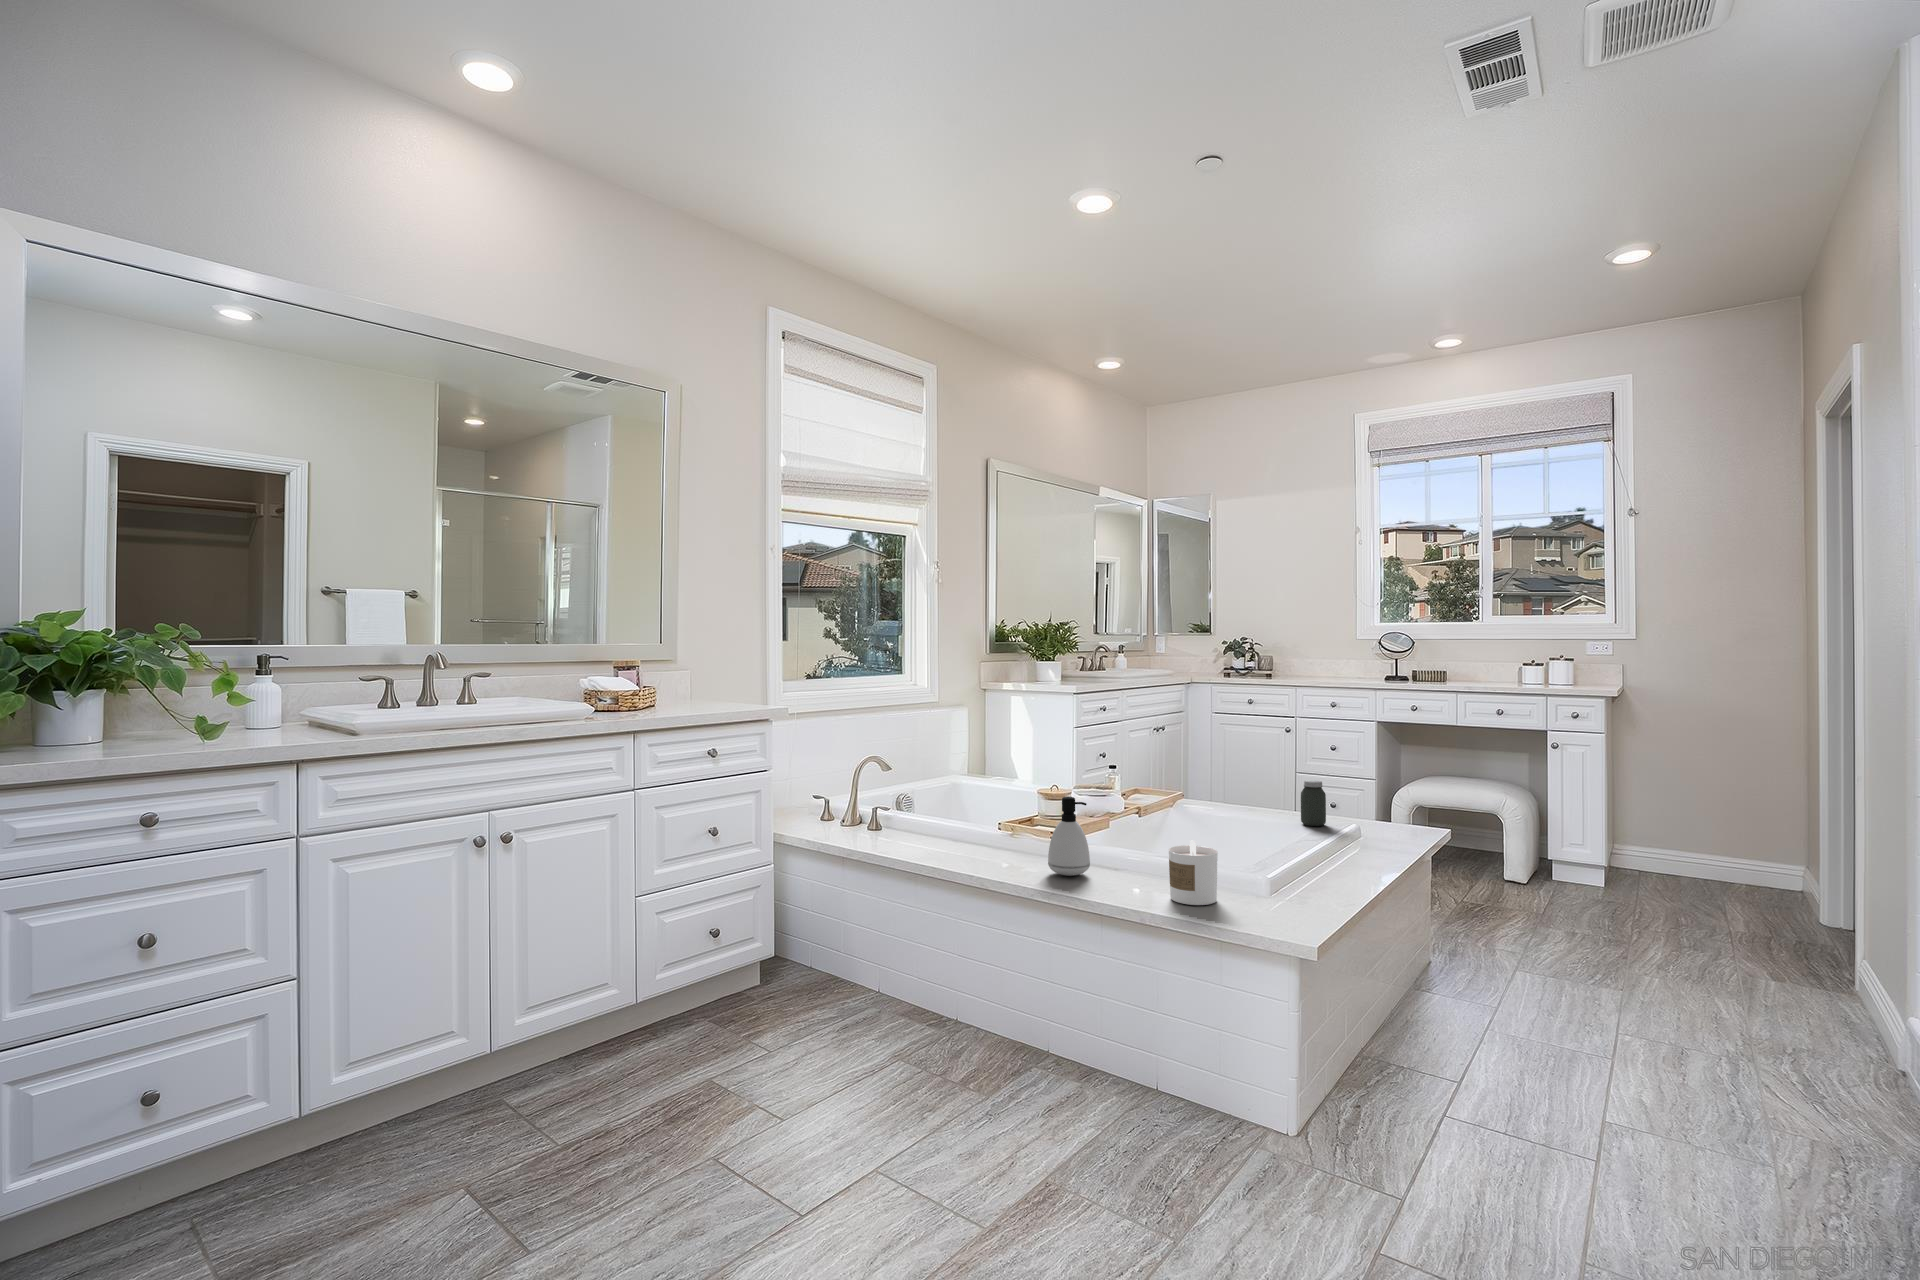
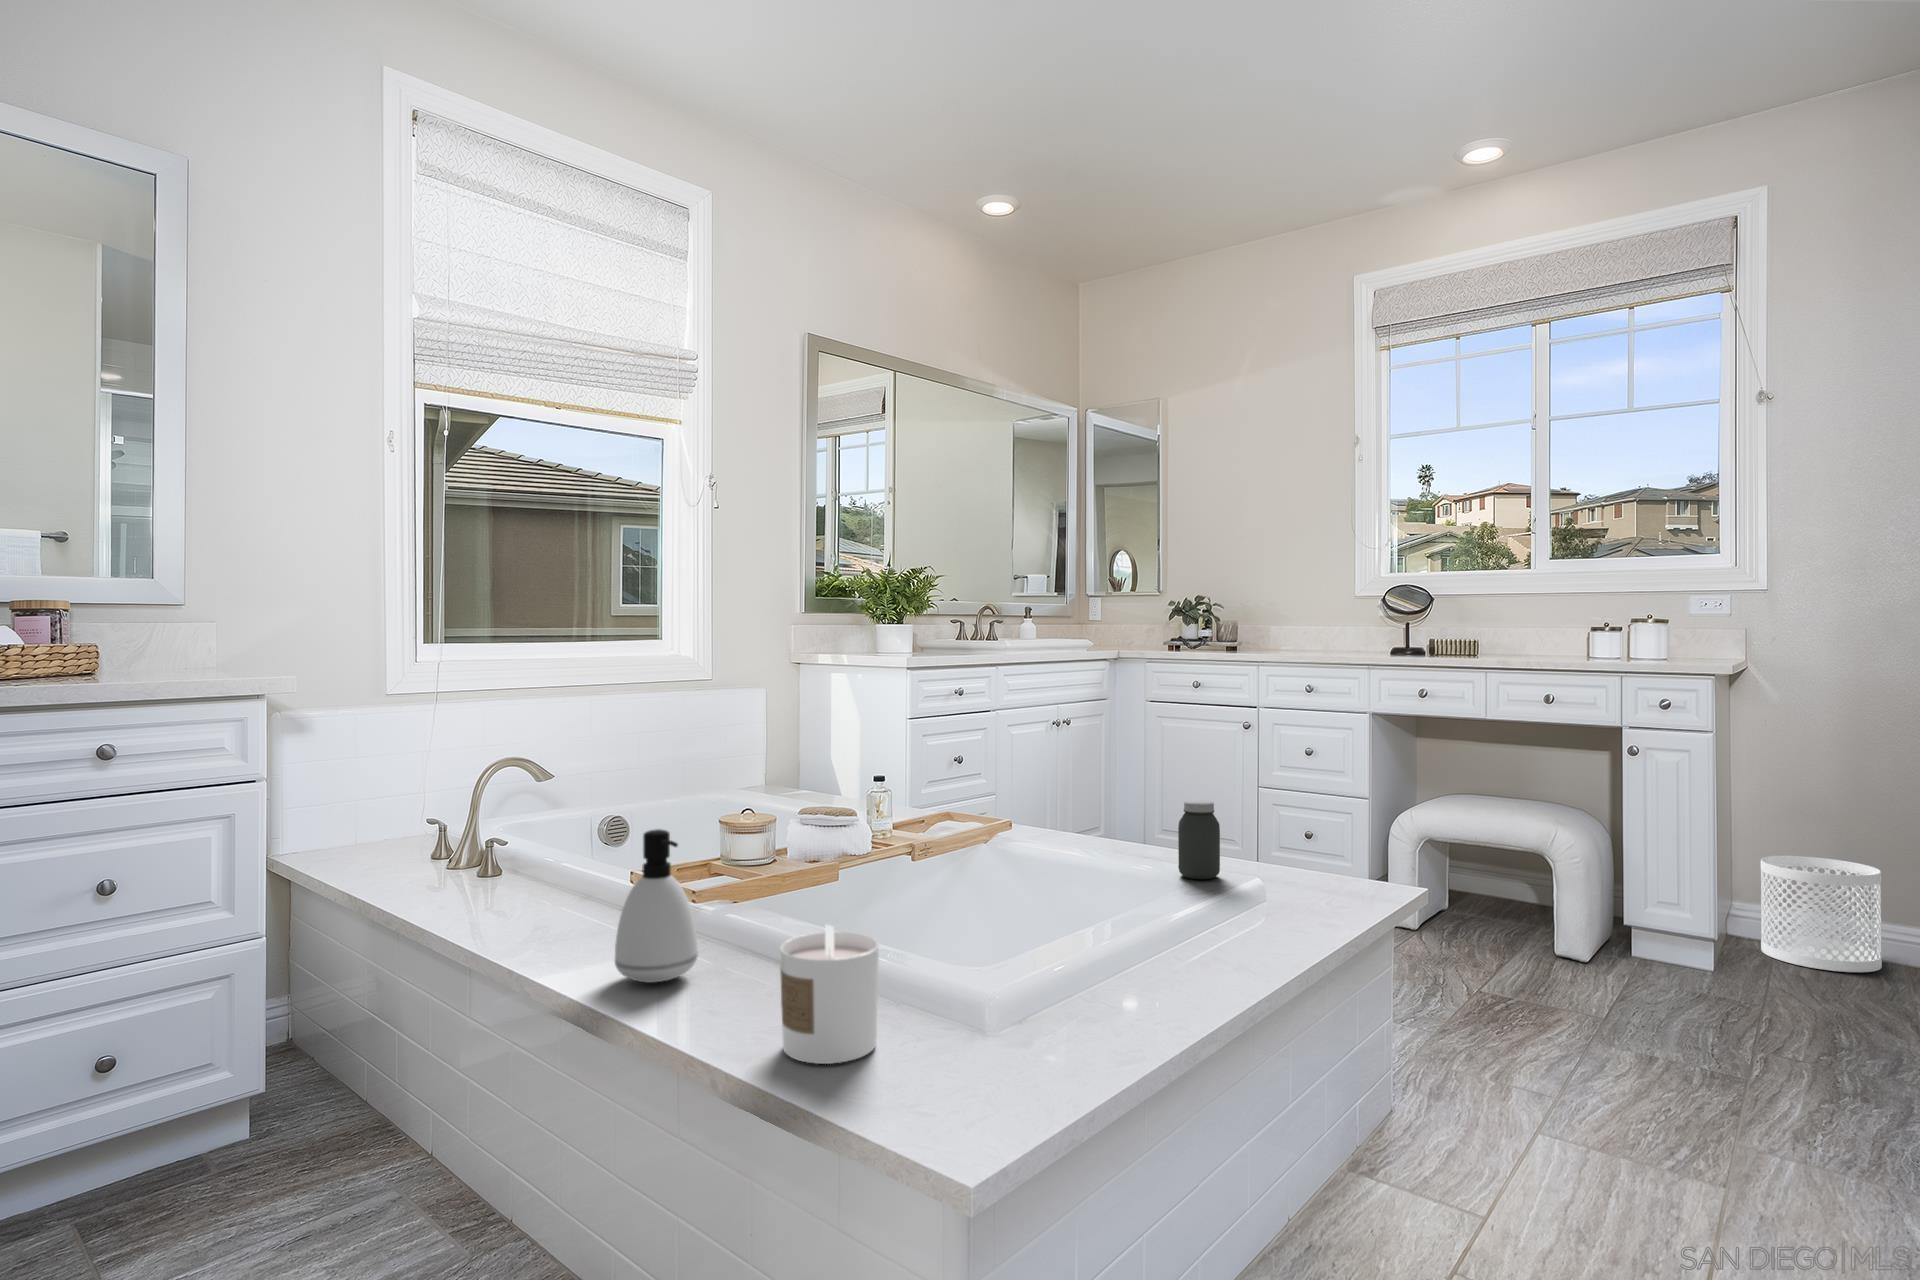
waste basket: none [1637,815,1714,888] -> present [1761,856,1882,972]

